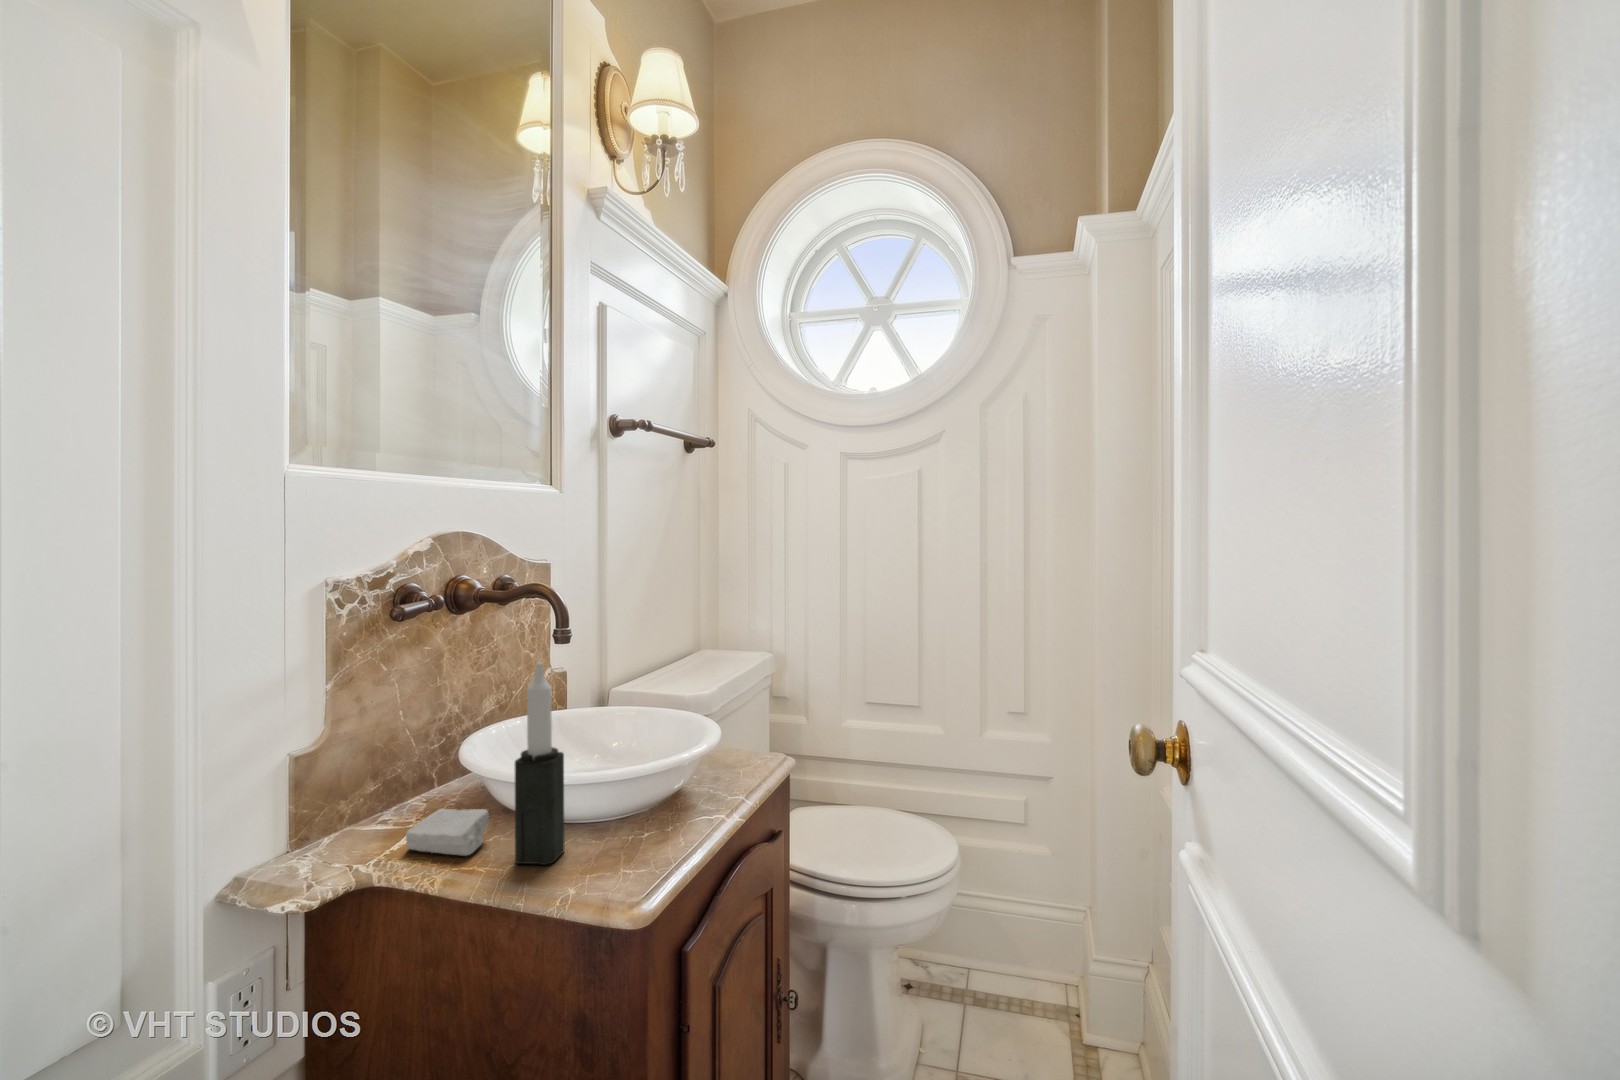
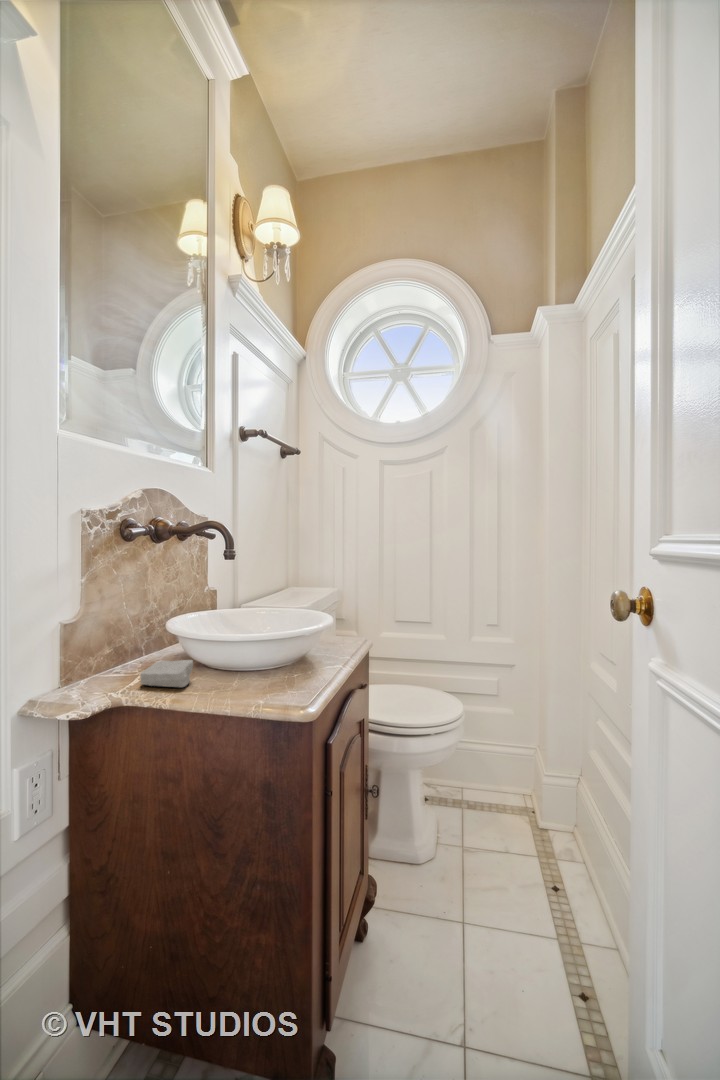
candle: present [515,662,565,865] -> none [216,561,246,691]

